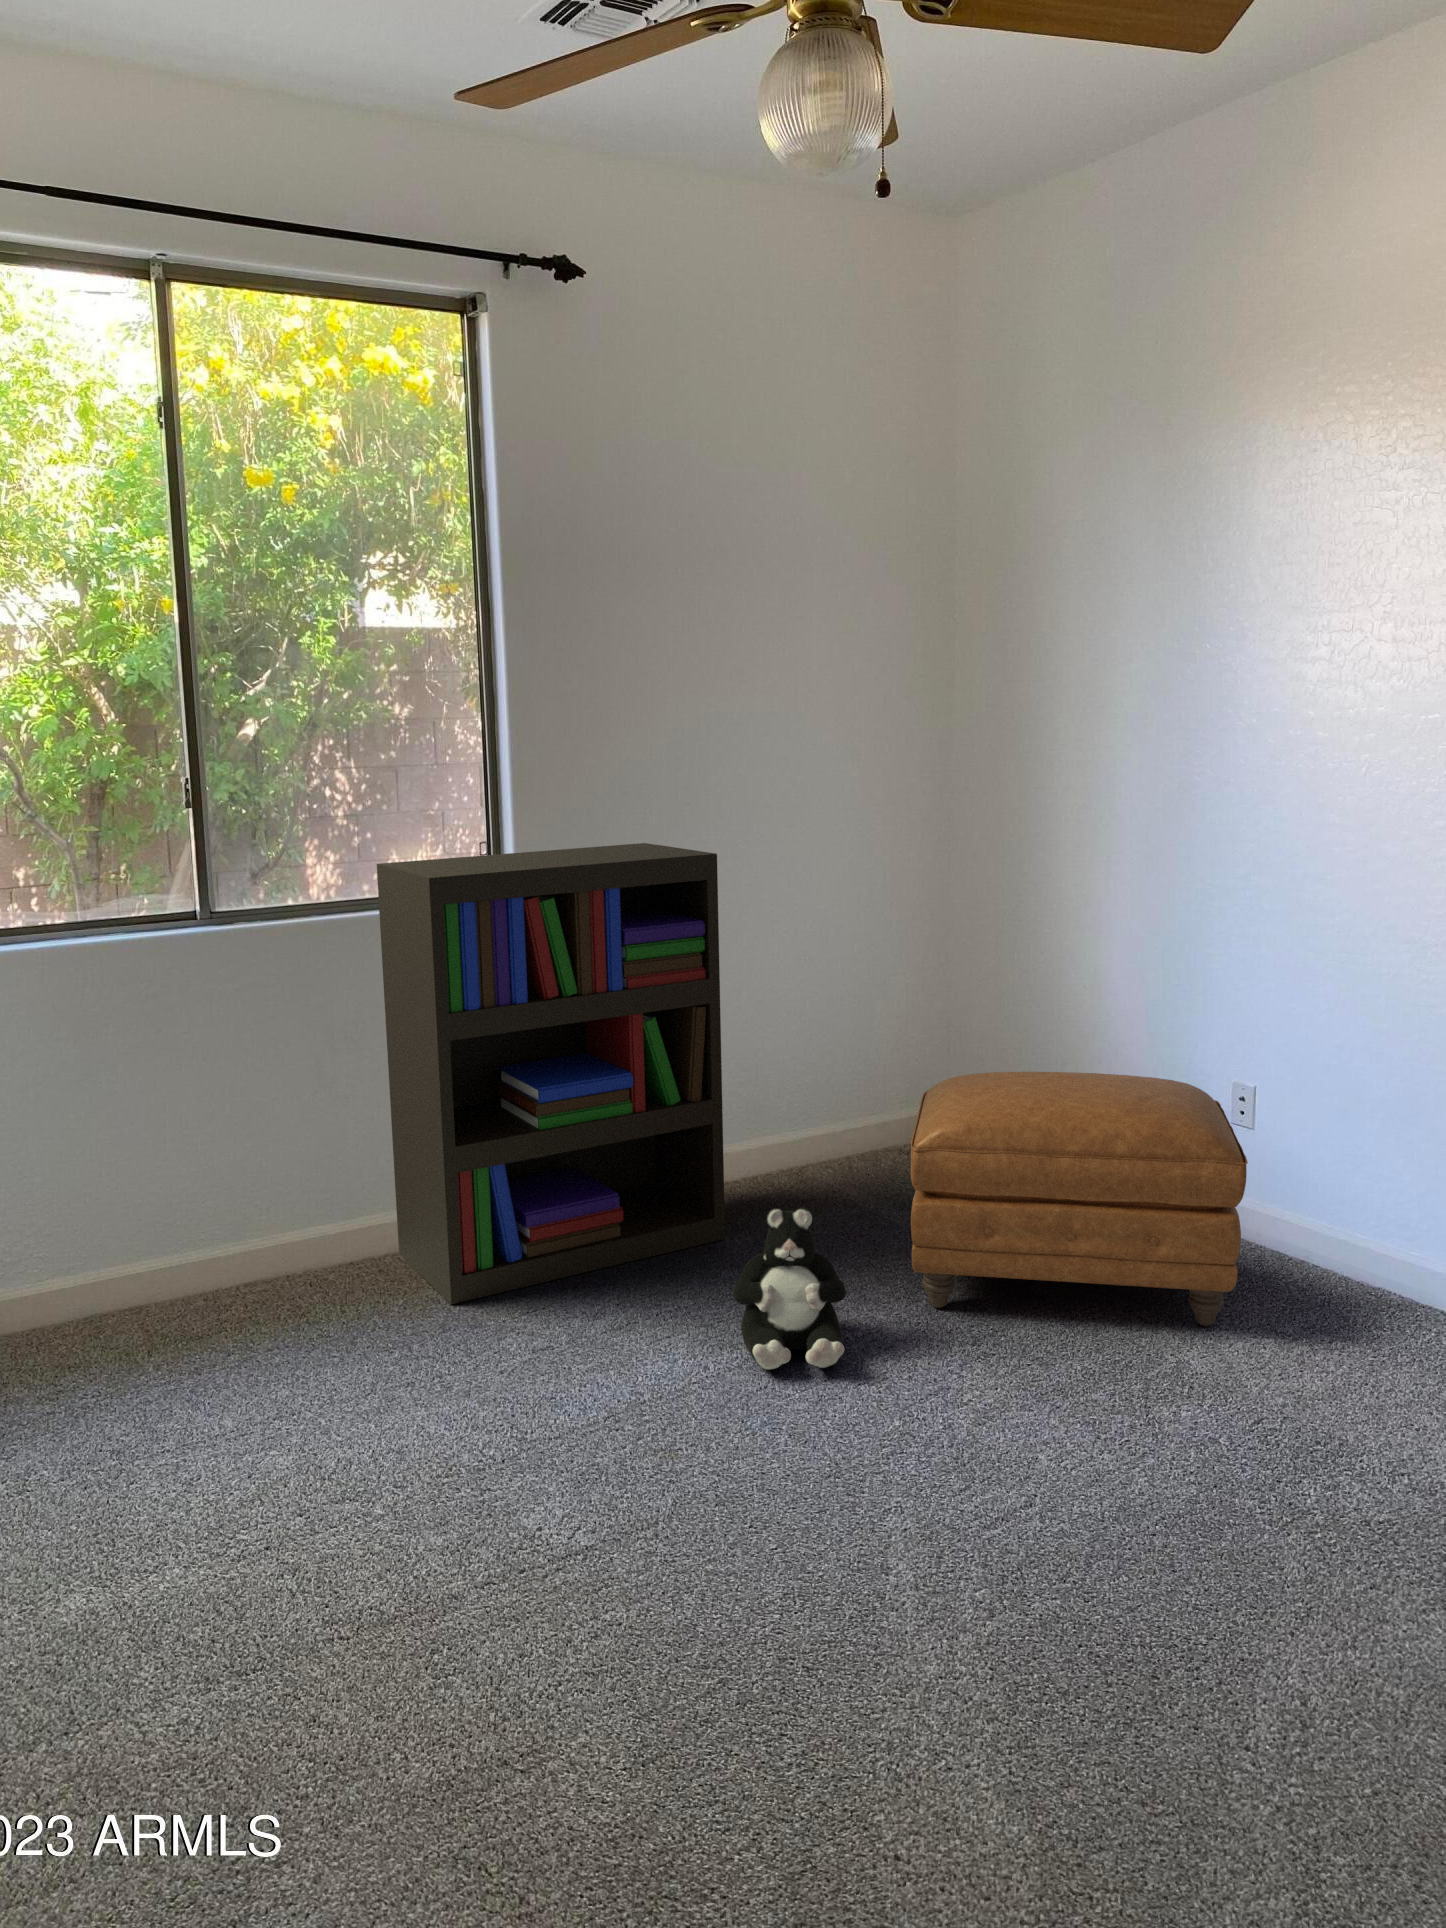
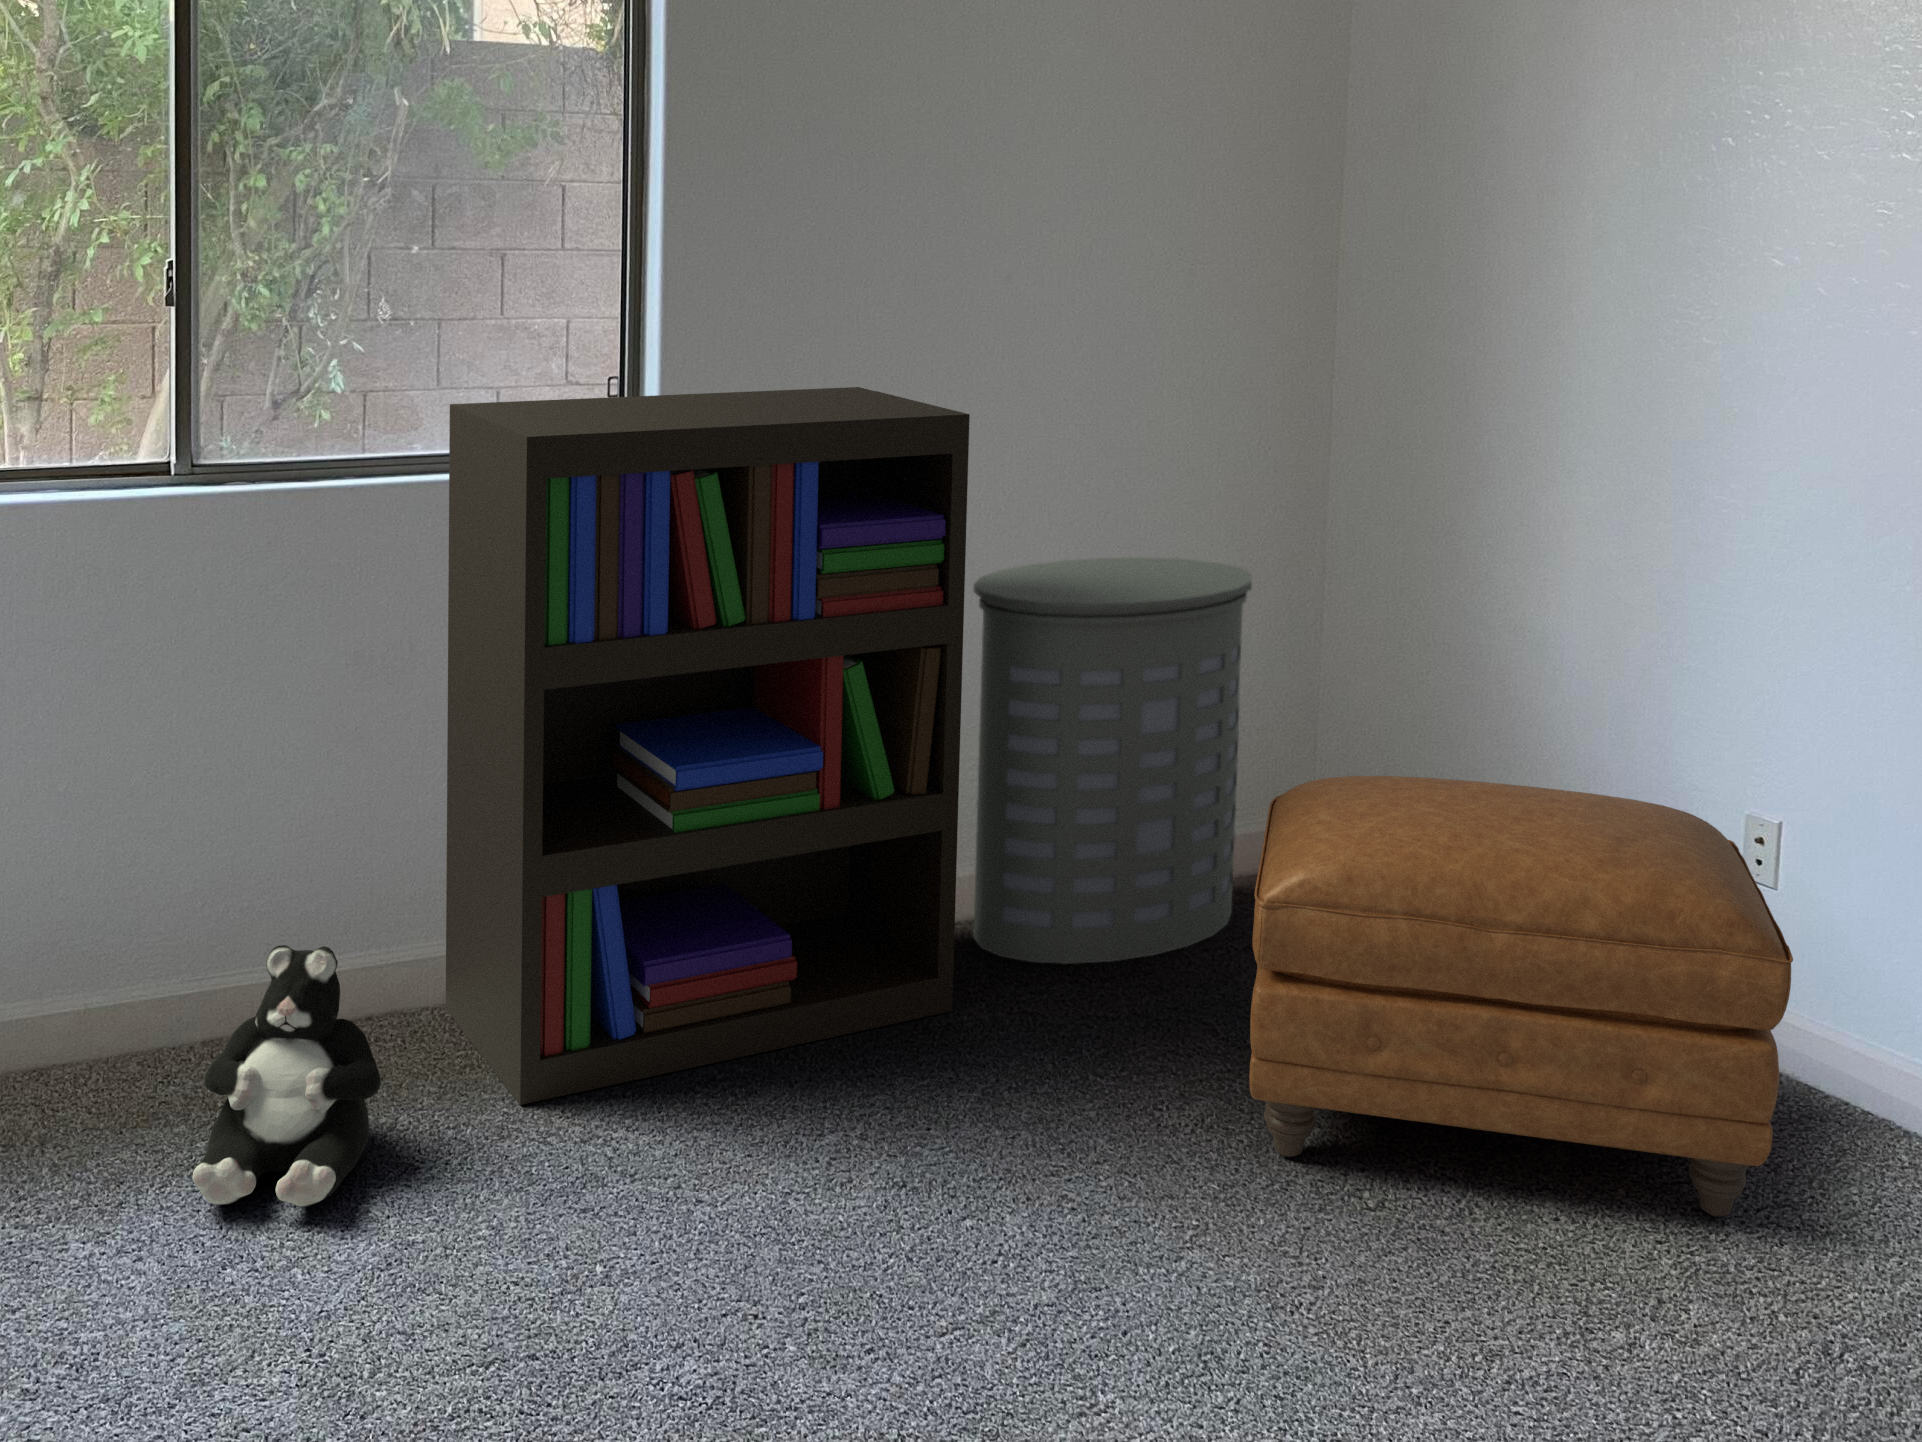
laundry hamper: none [727,948,909,1209] -> present [973,557,1252,964]
plush toy: present [733,1207,846,1370] -> present [192,945,381,1207]

